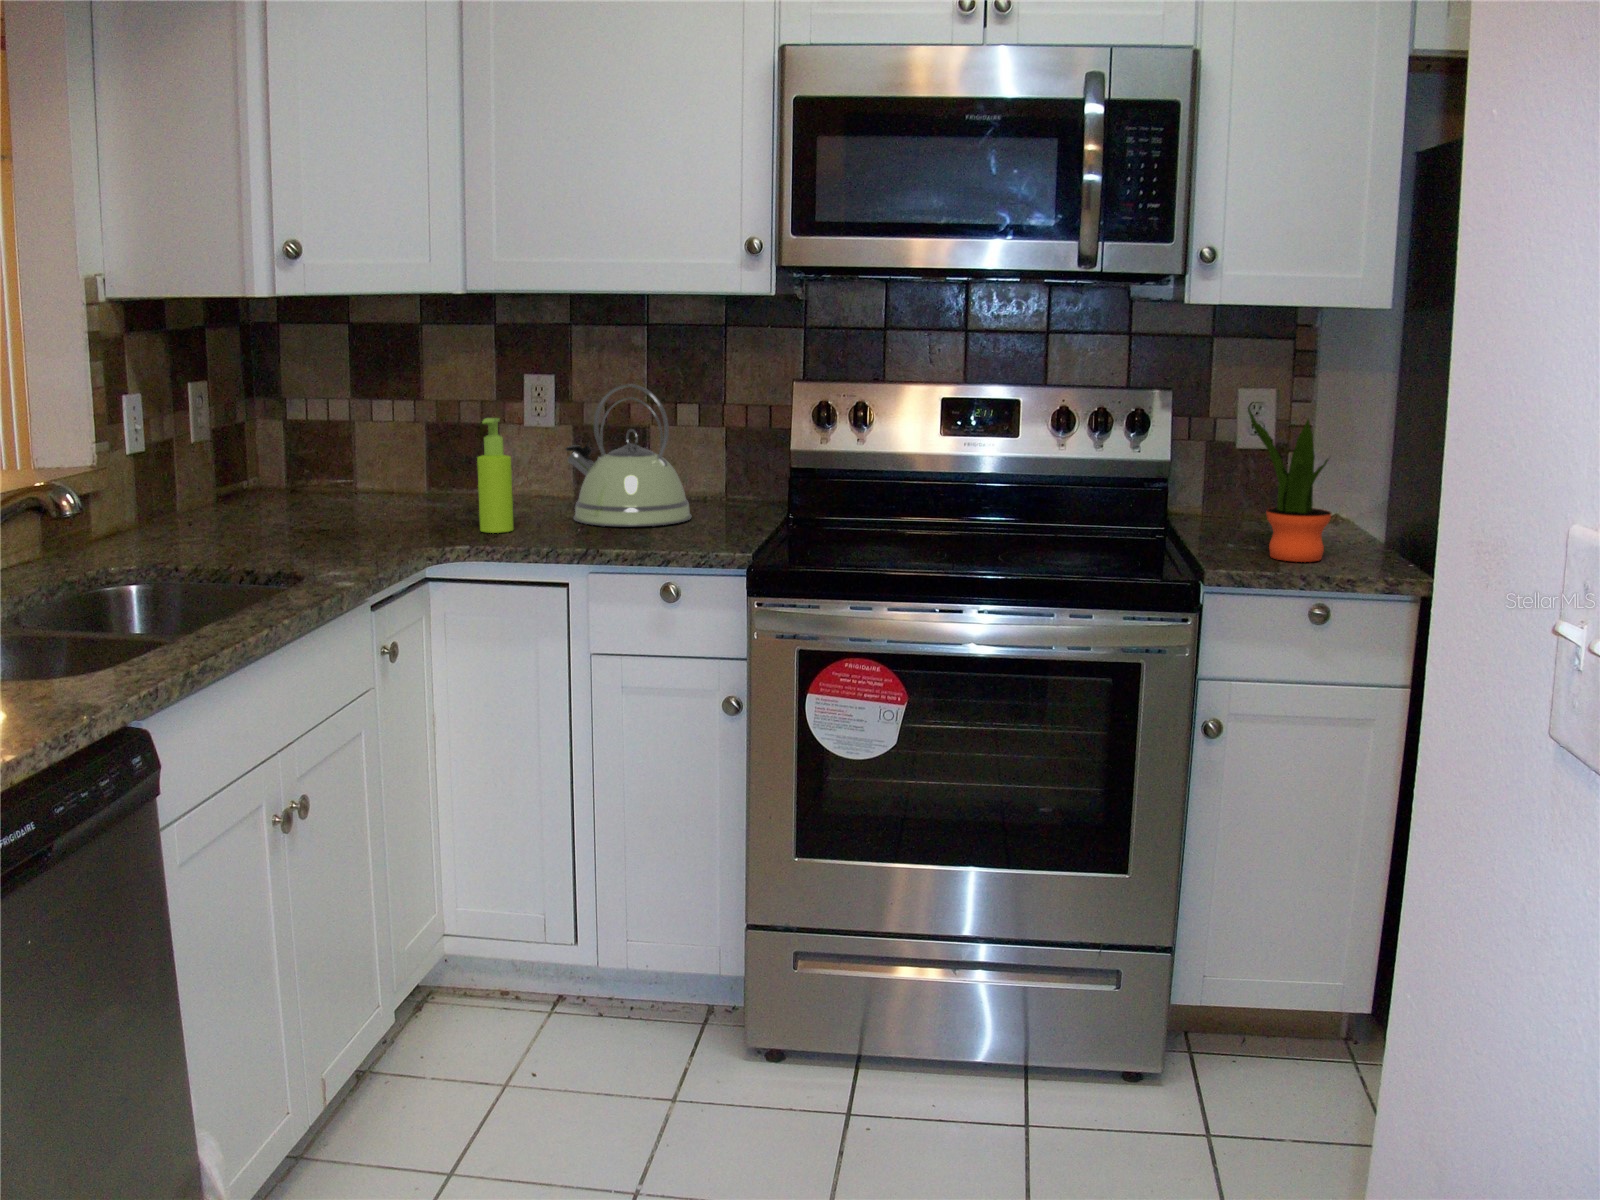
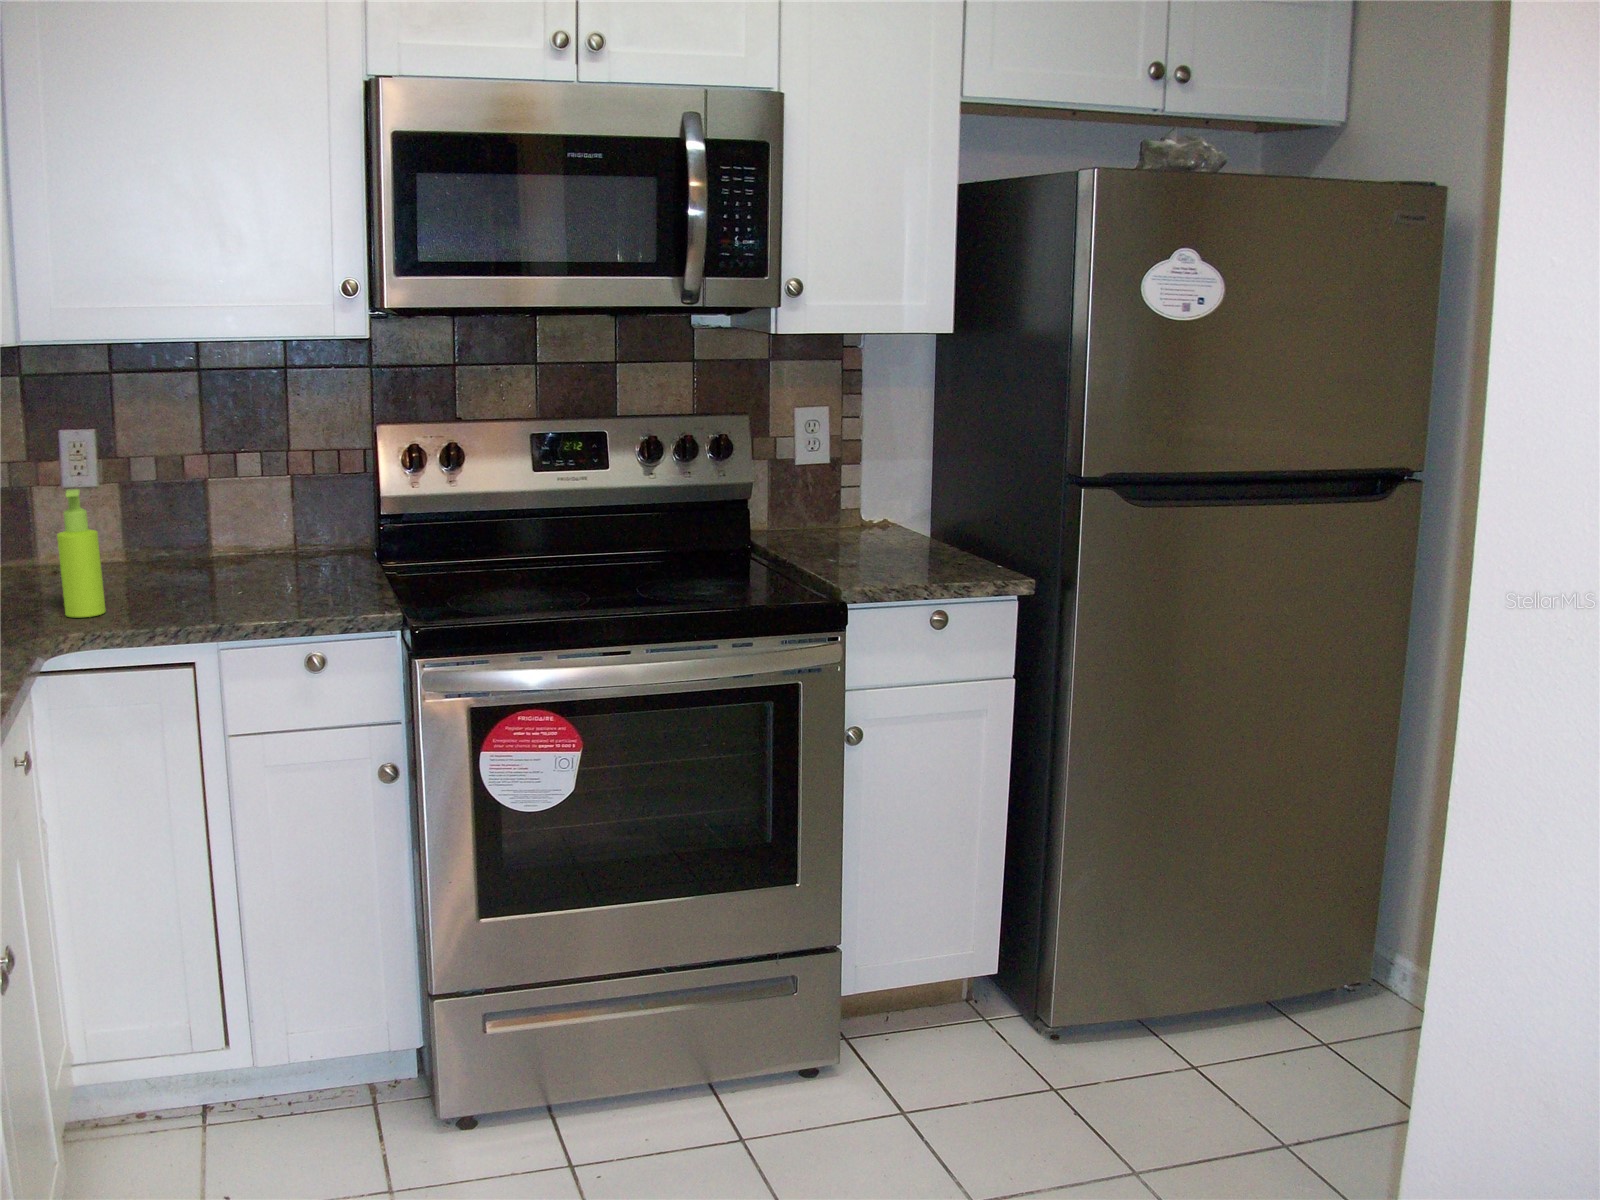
kettle: present [566,384,691,526] -> none [136,440,292,596]
potted plant: present [1247,407,1331,562] -> none [842,435,920,572]

